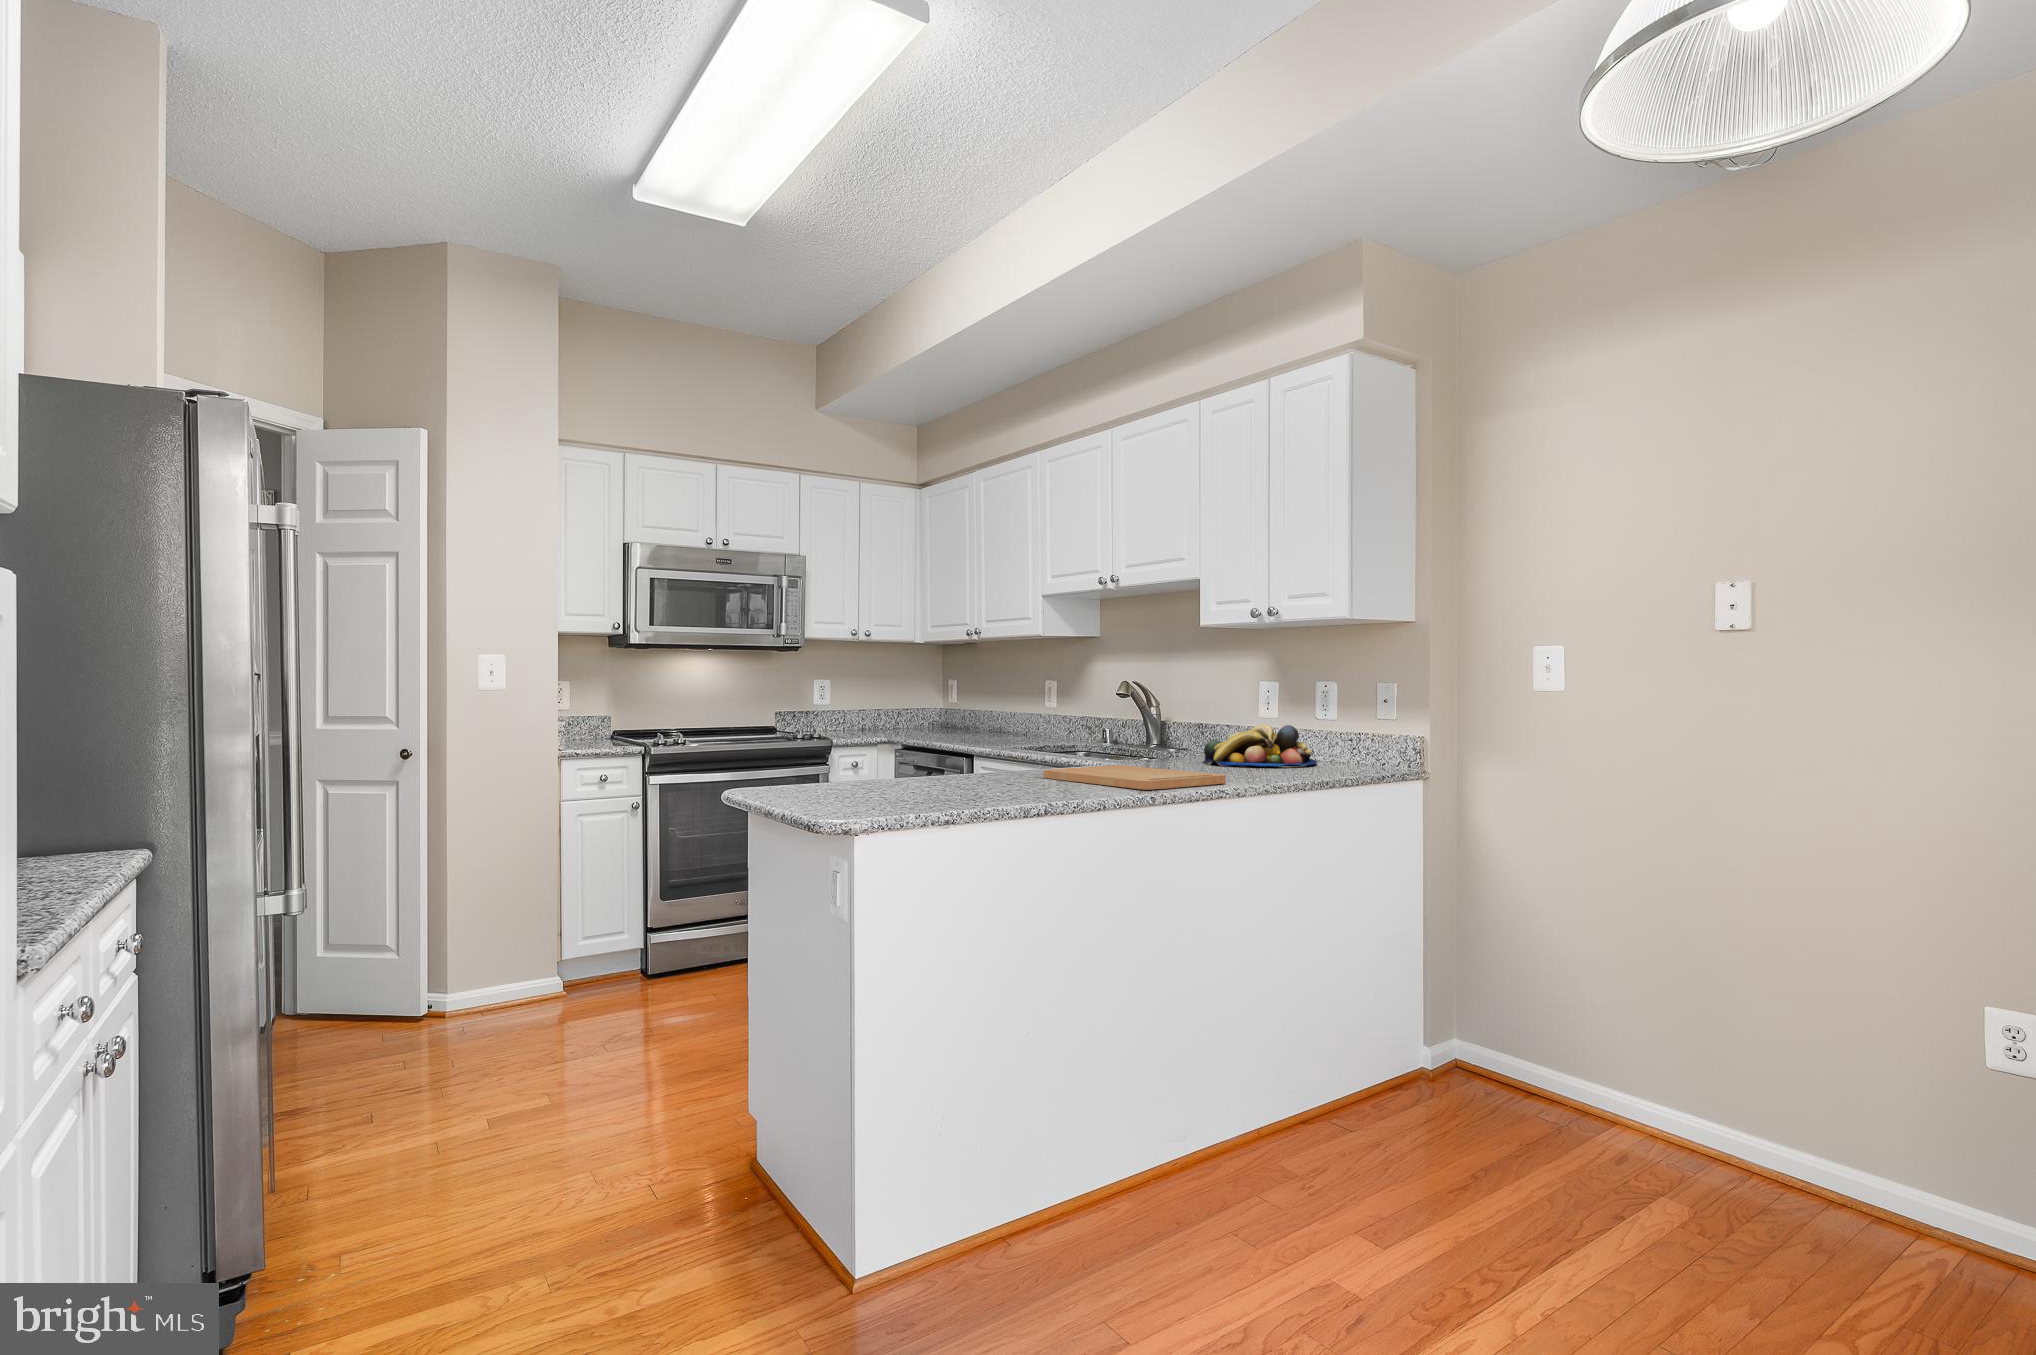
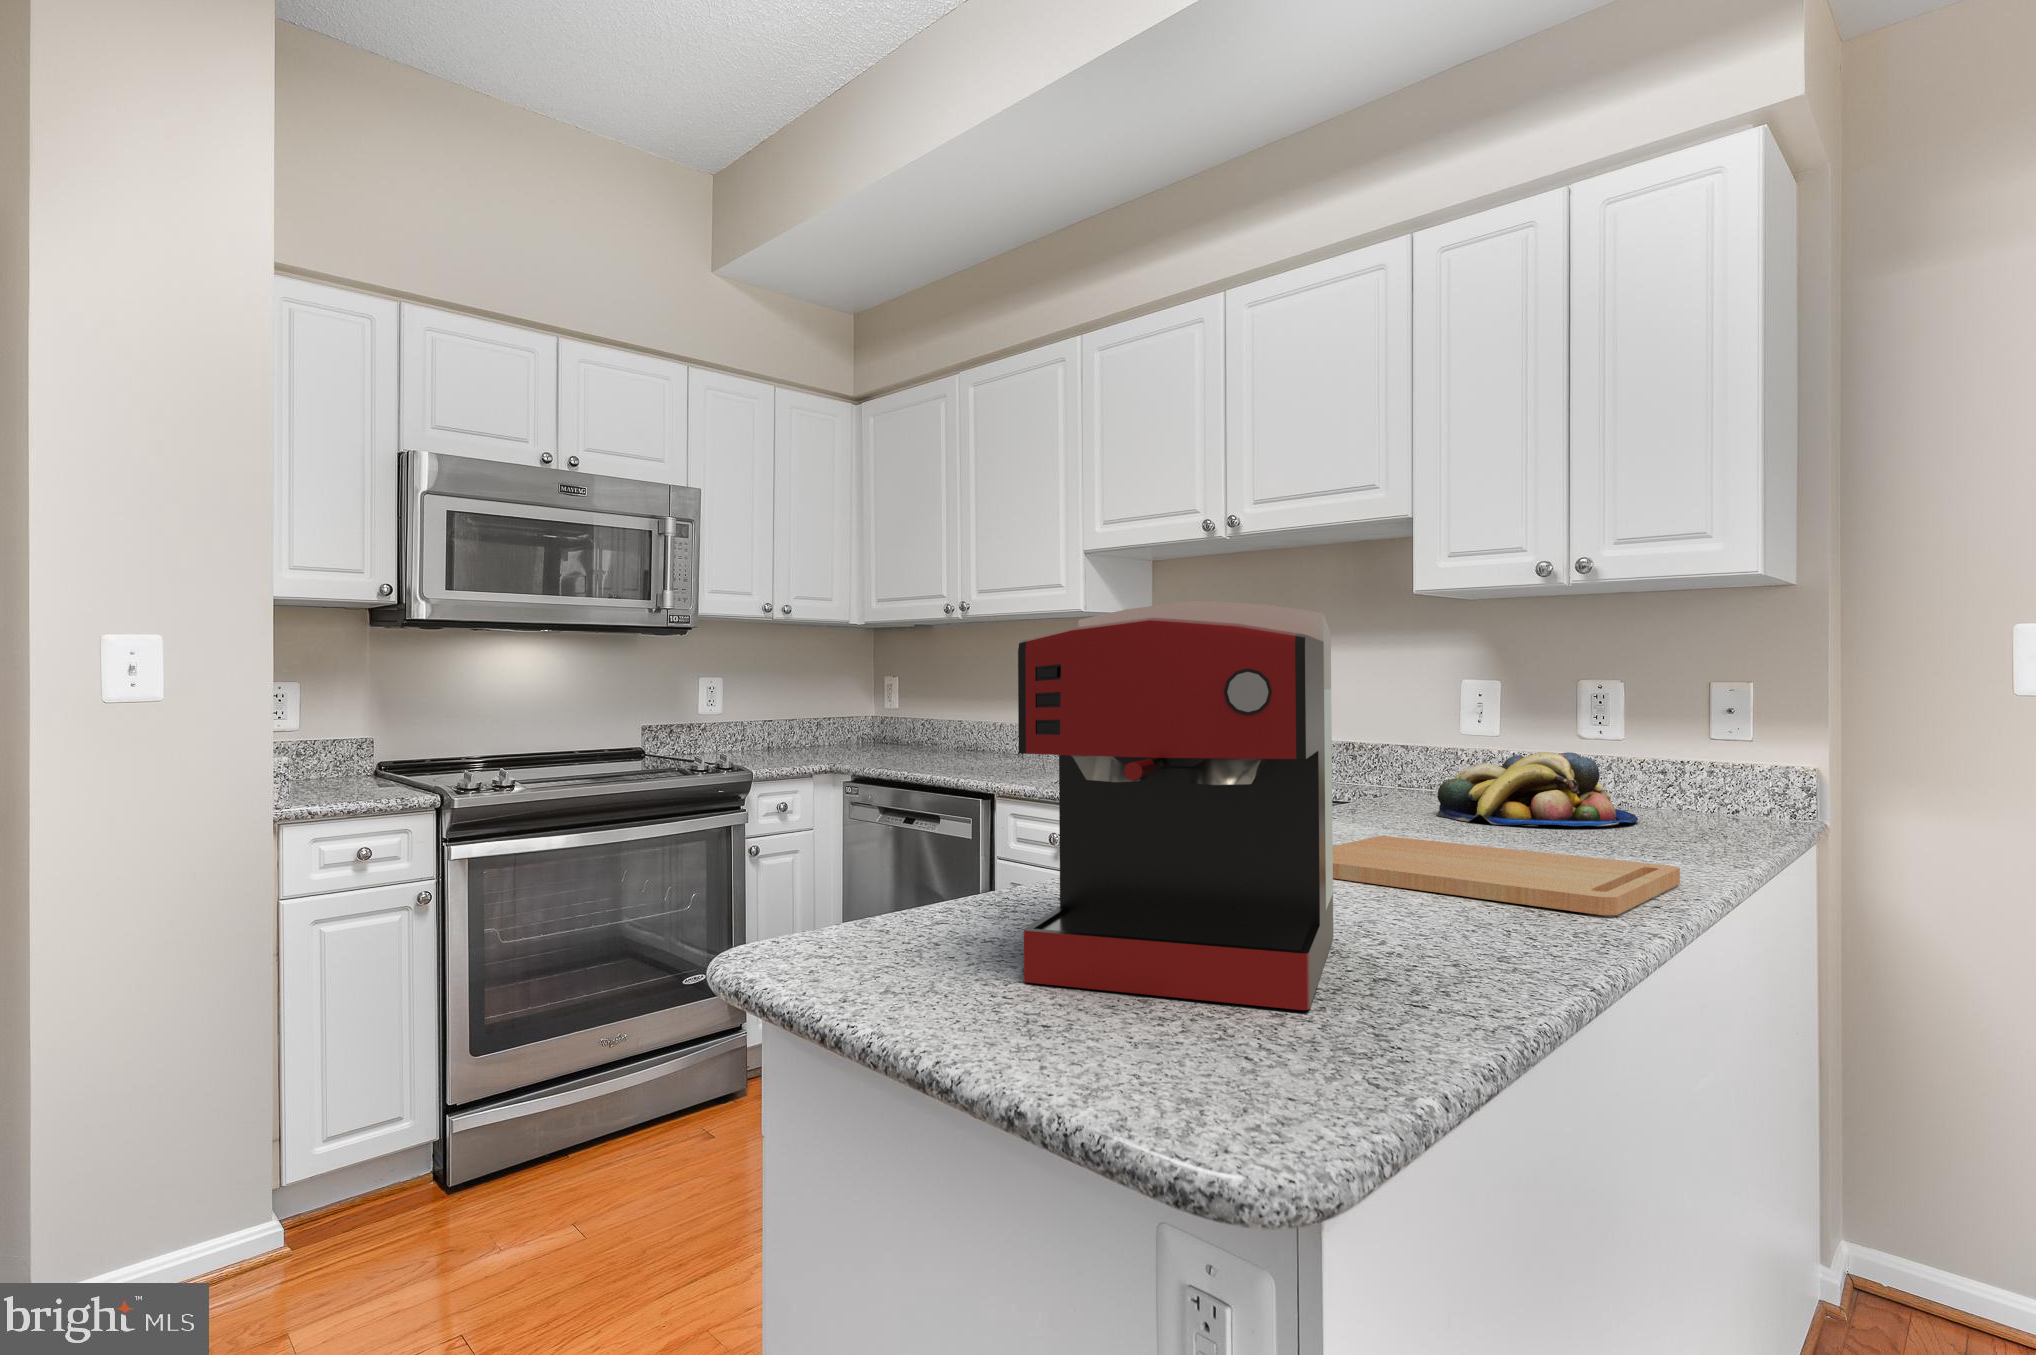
coffee maker: none [842,643,999,803] -> present [1018,601,1333,1010]

